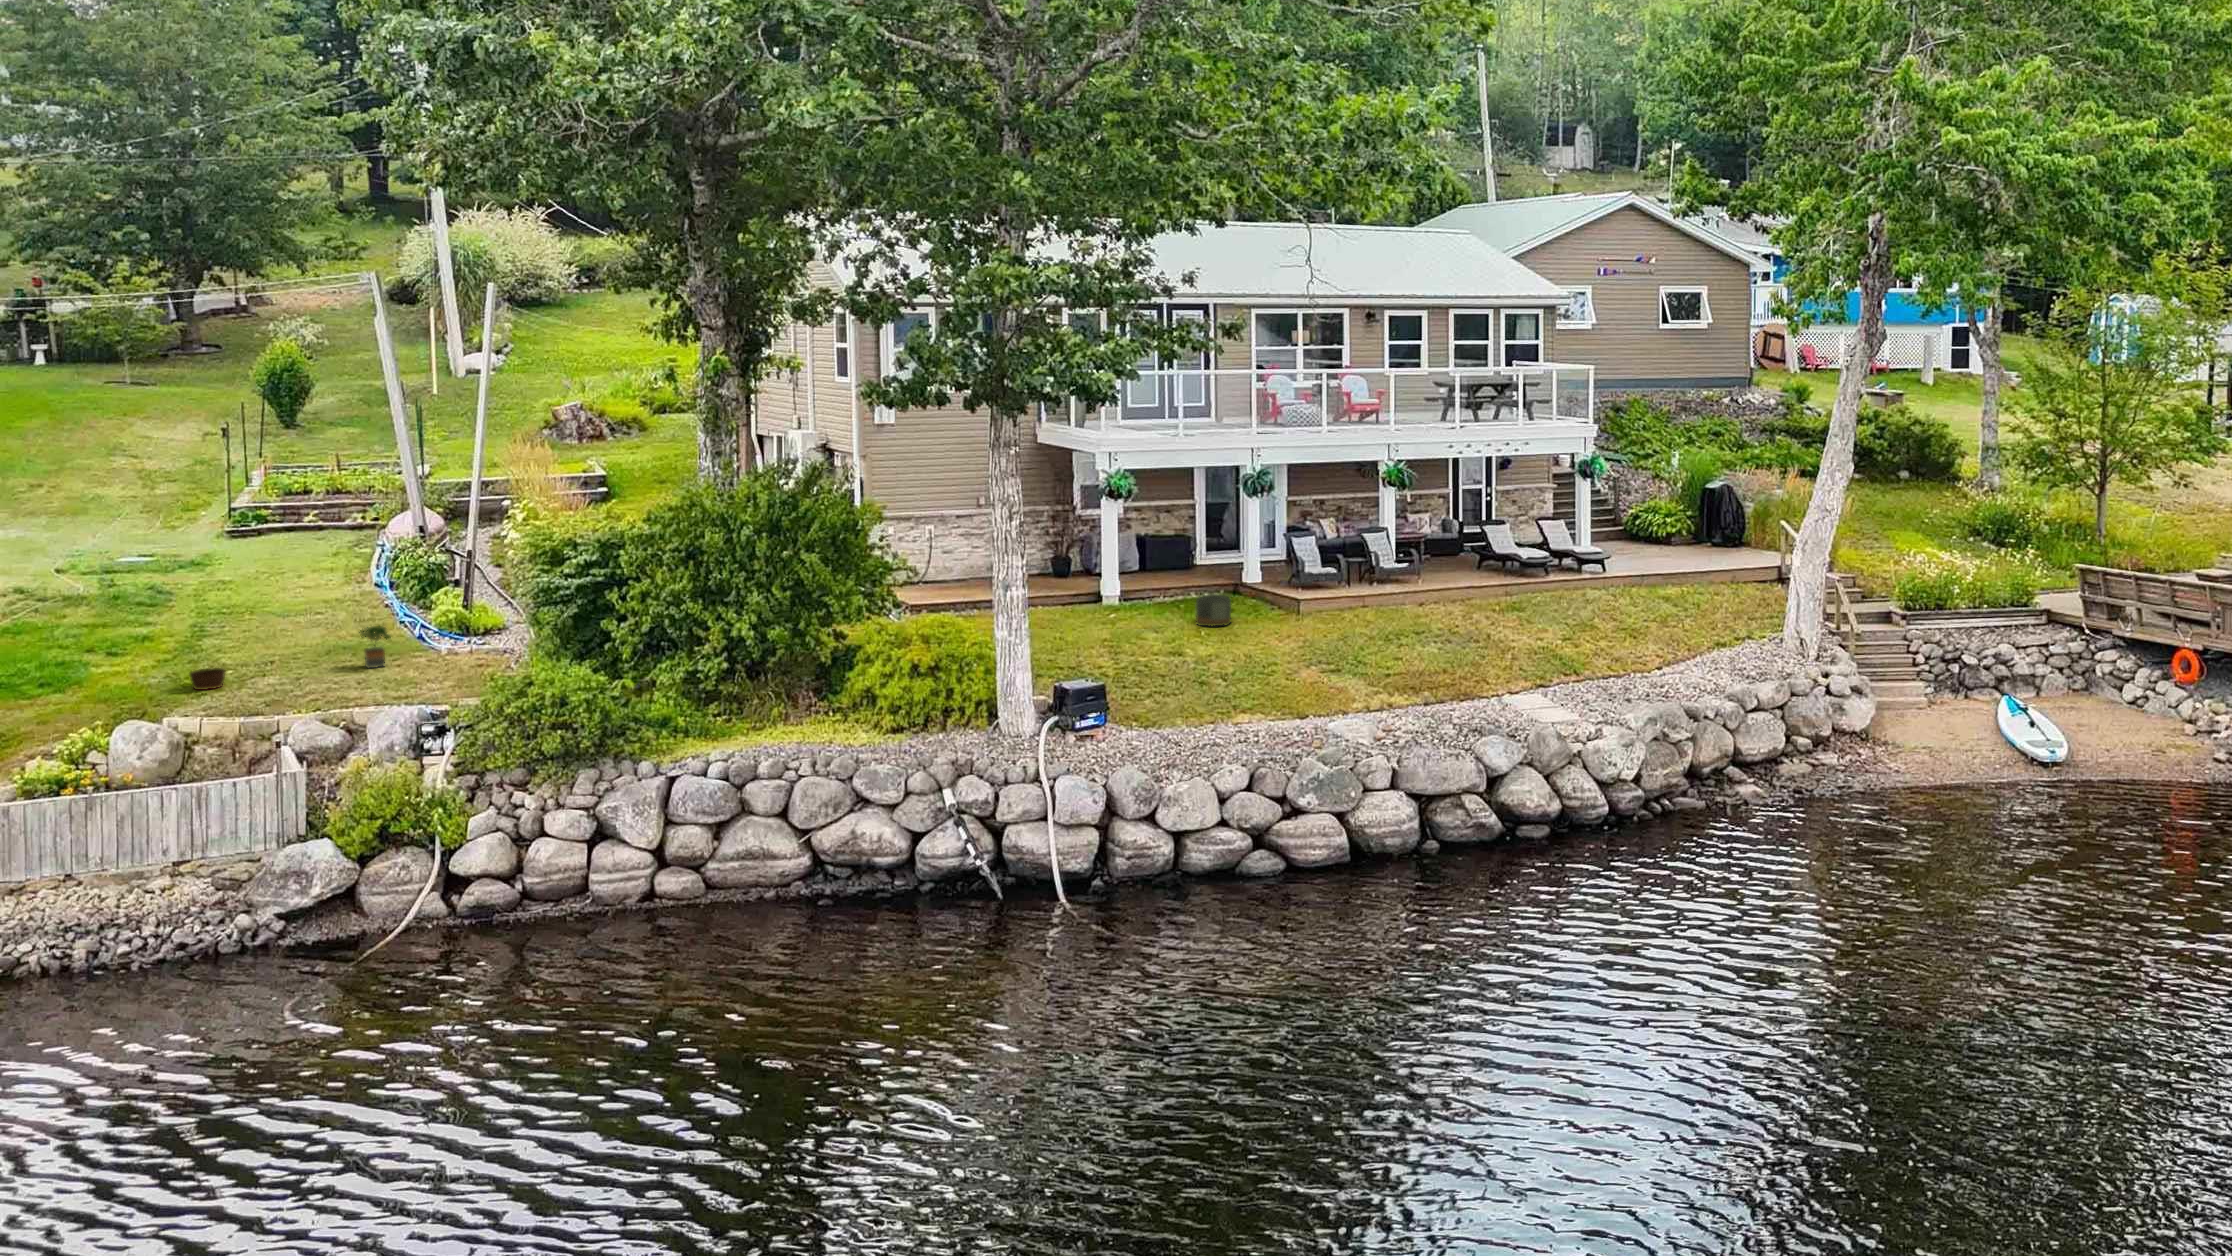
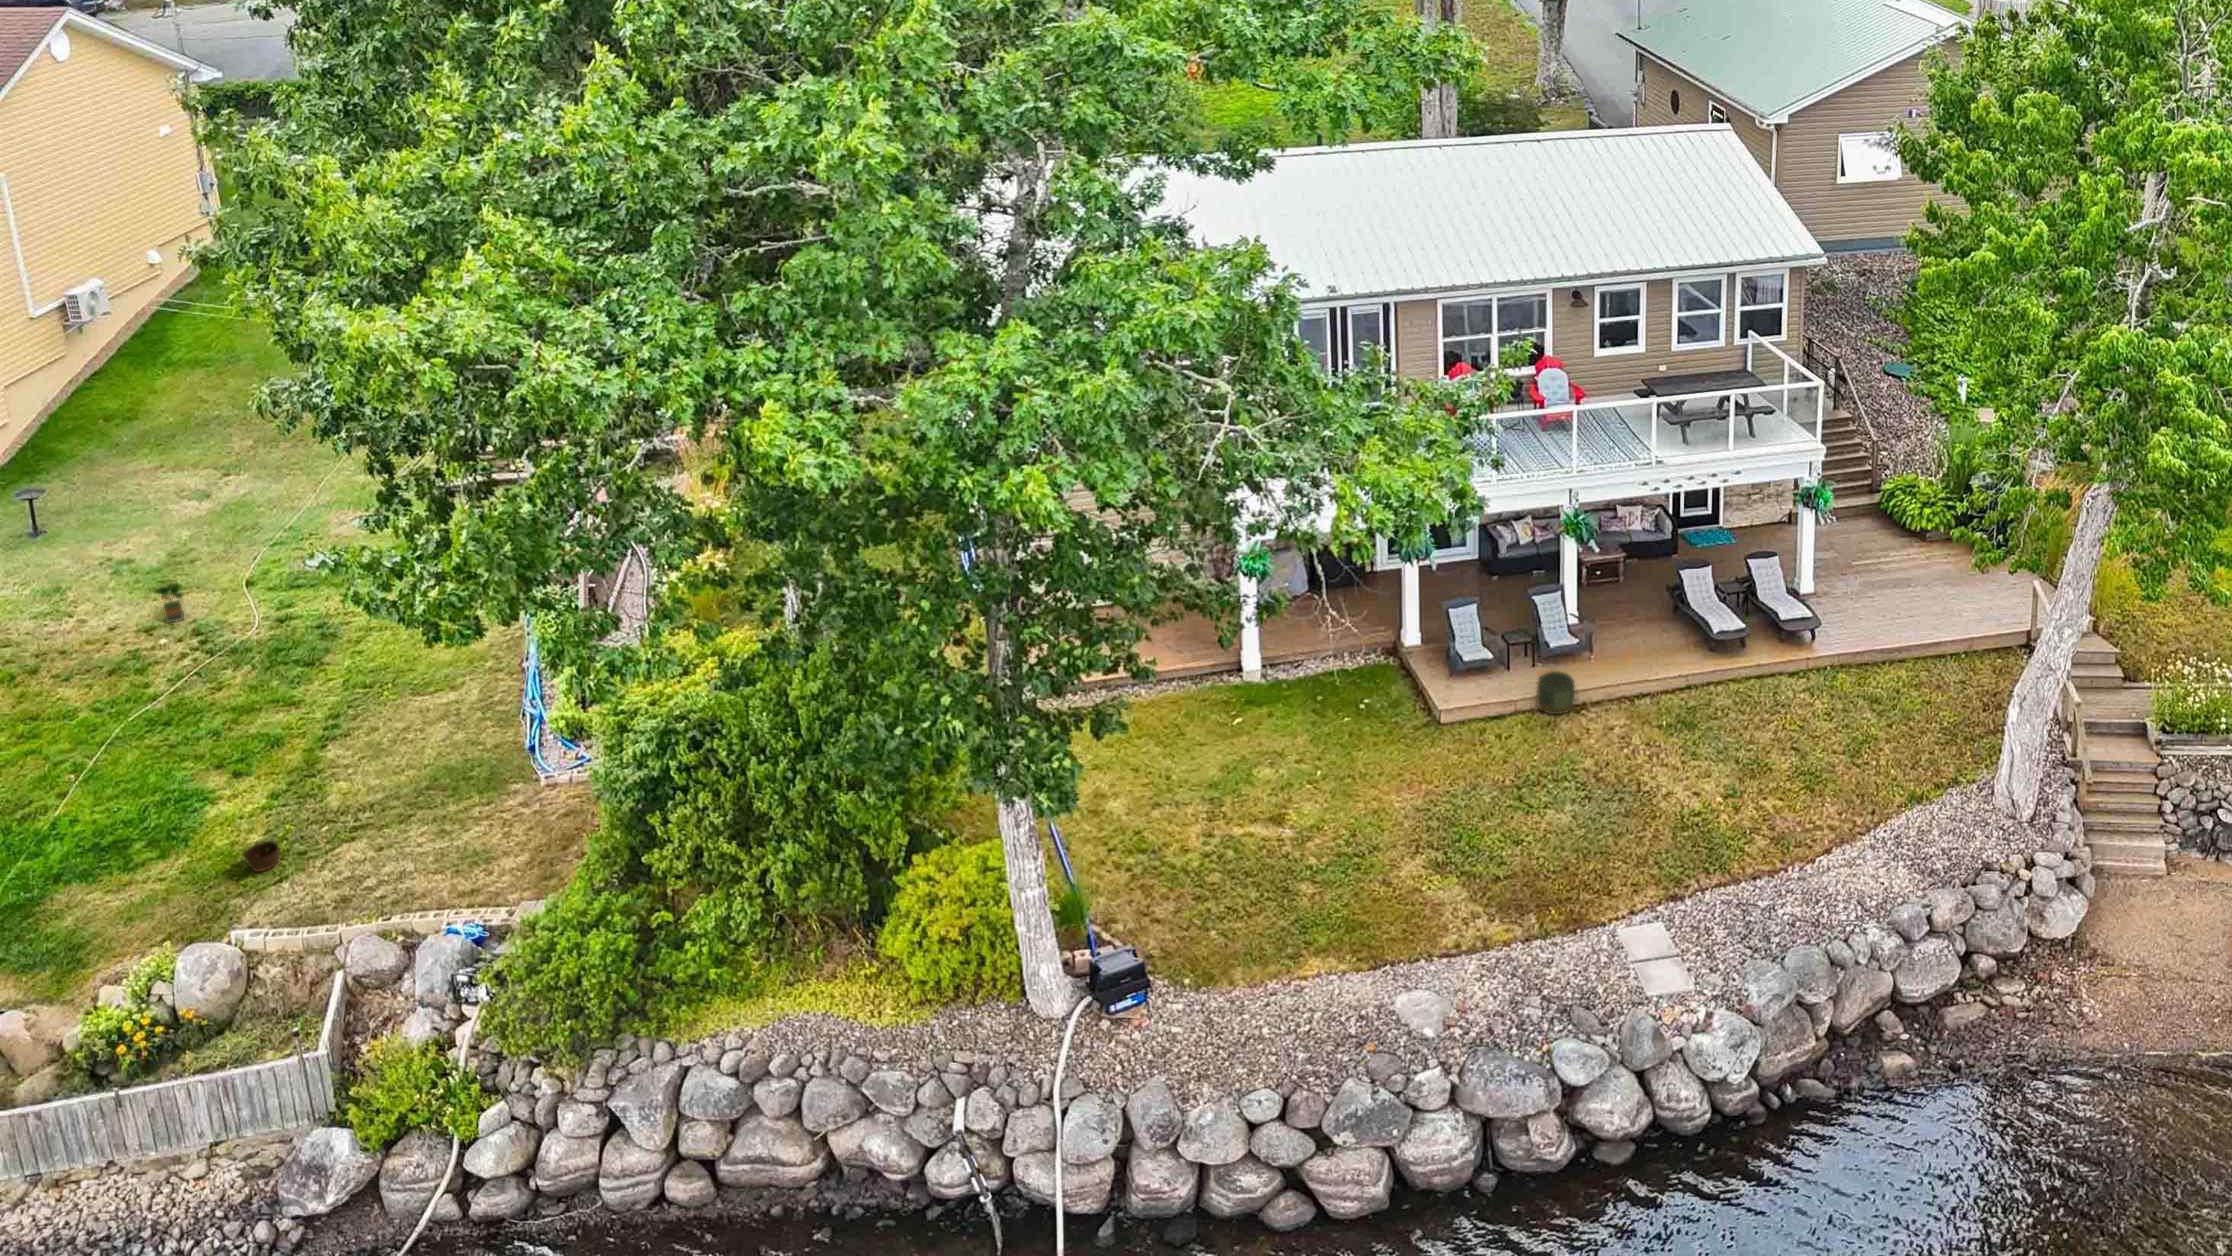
pouf: present [1196,594,1231,626] -> present [1537,671,1575,714]
potted tree: present [359,626,391,668] -> present [155,584,184,623]

